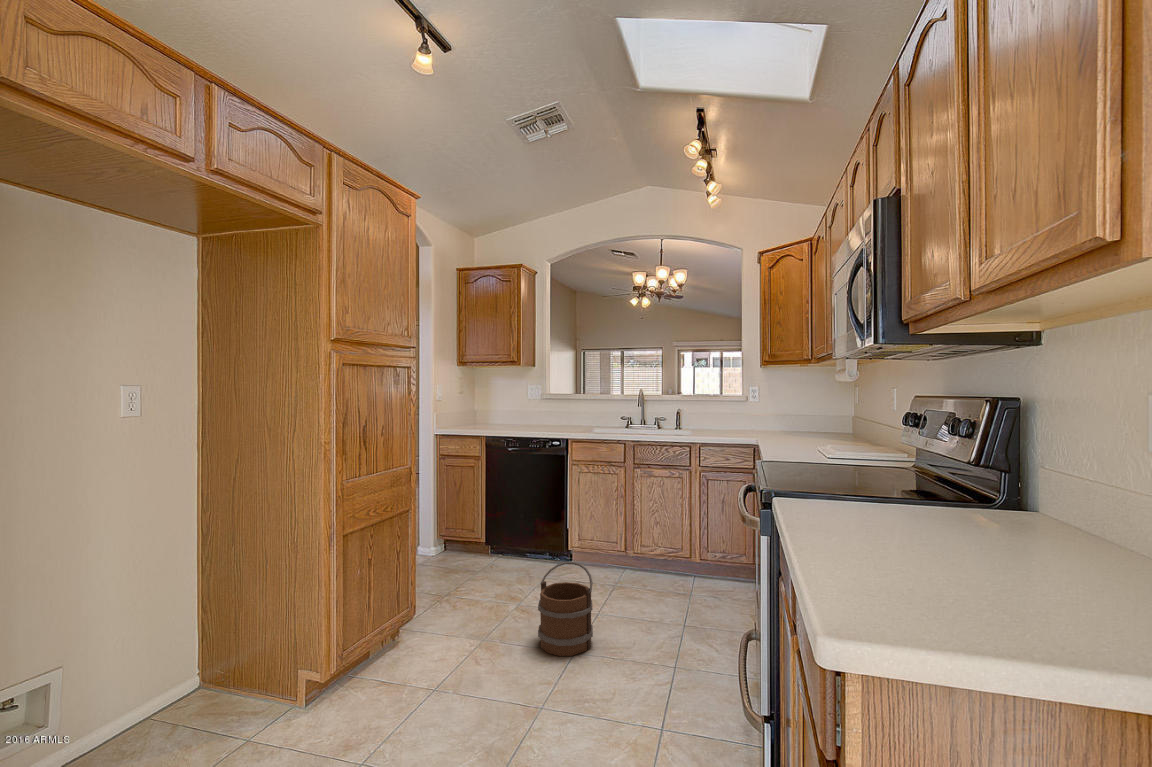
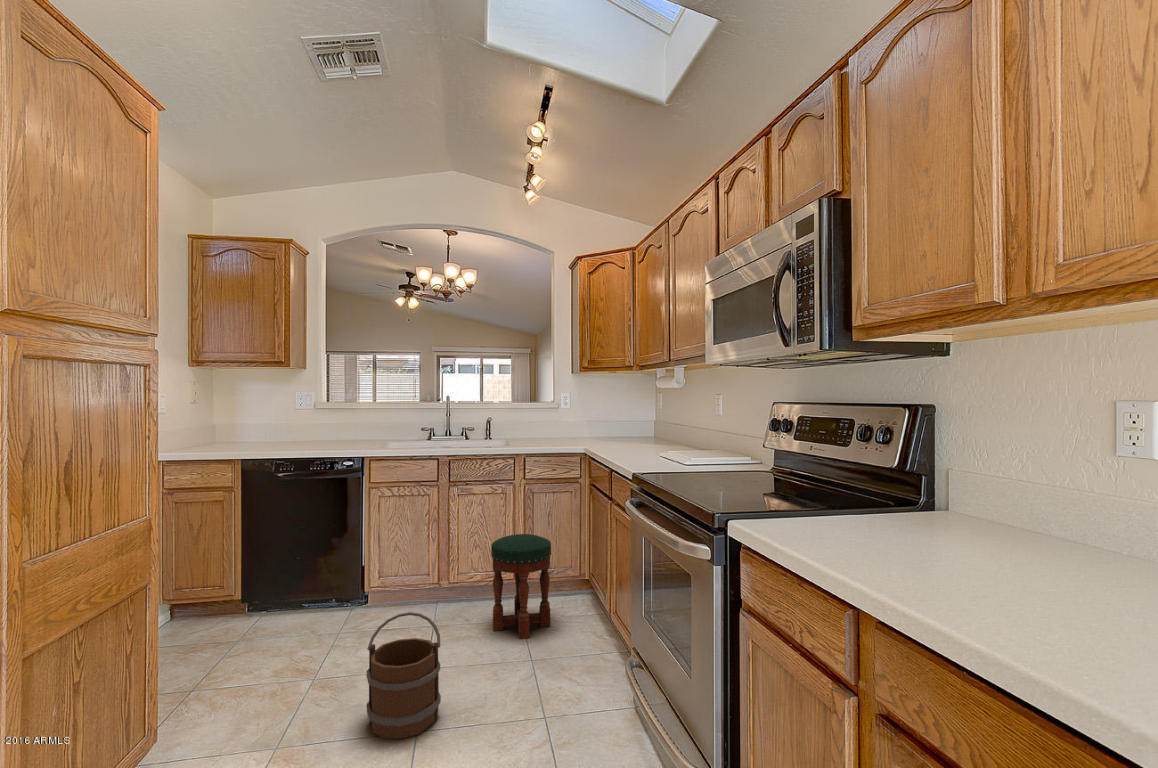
stool: none [661,514,716,606] -> present [491,534,551,639]

